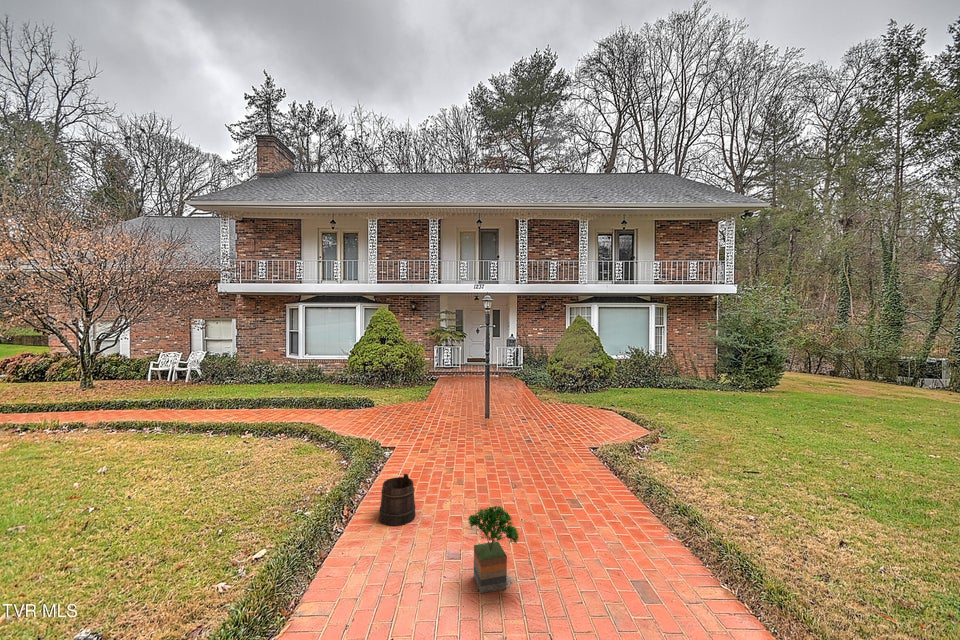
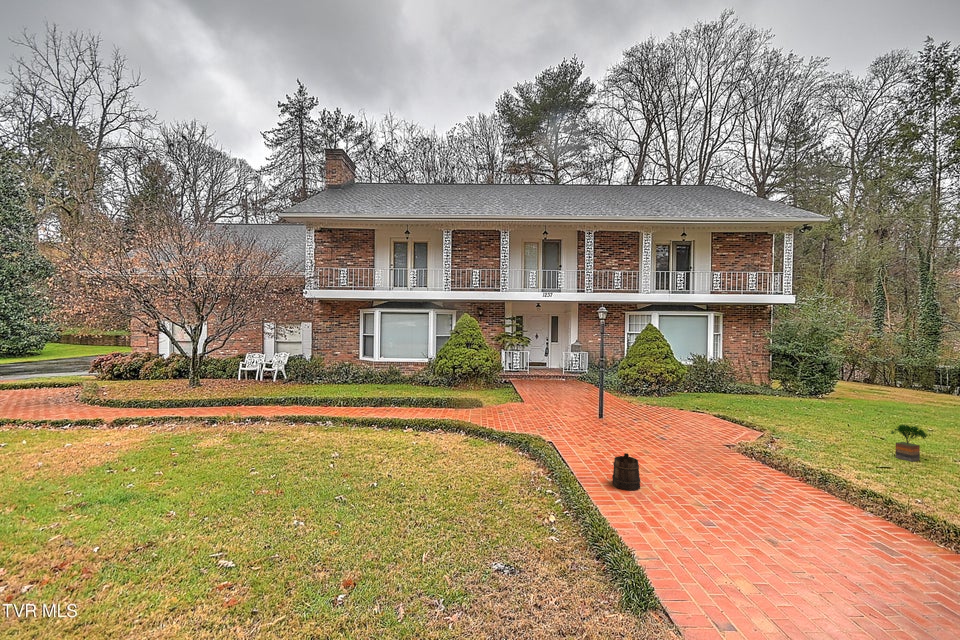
potted tree: present [468,506,519,593] -> present [891,425,927,462]

